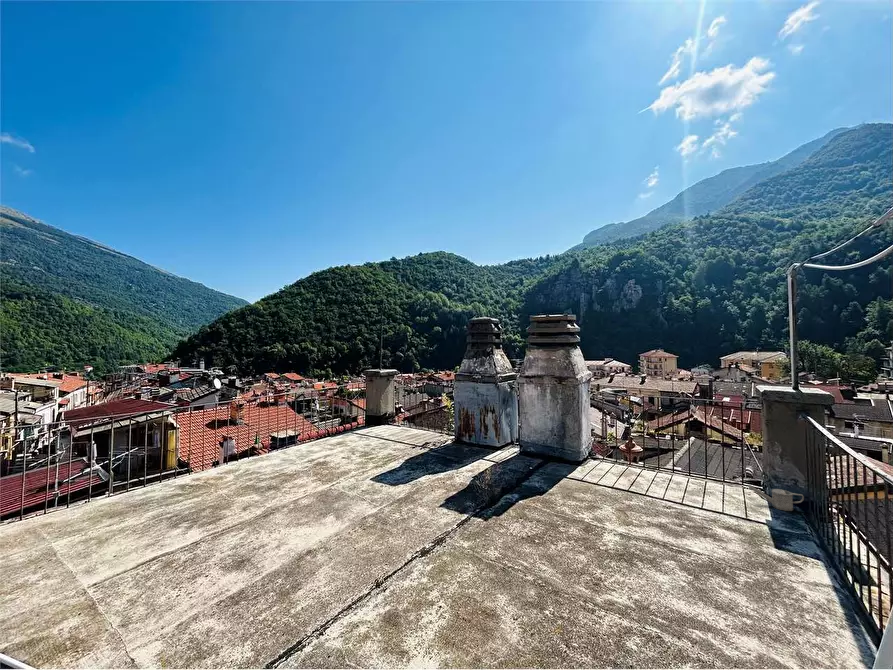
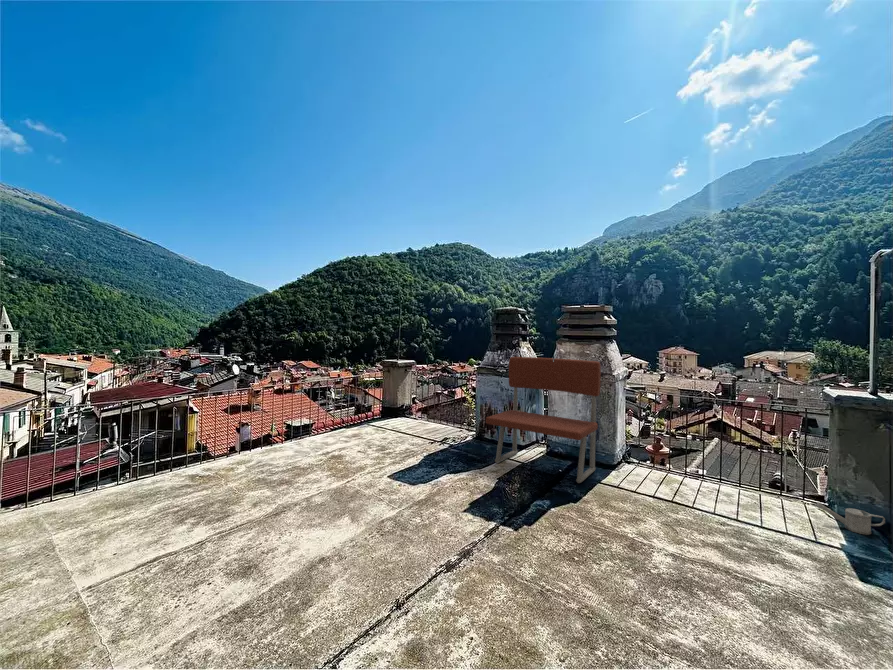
bench: none [461,365,563,478] -> present [486,357,601,483]

